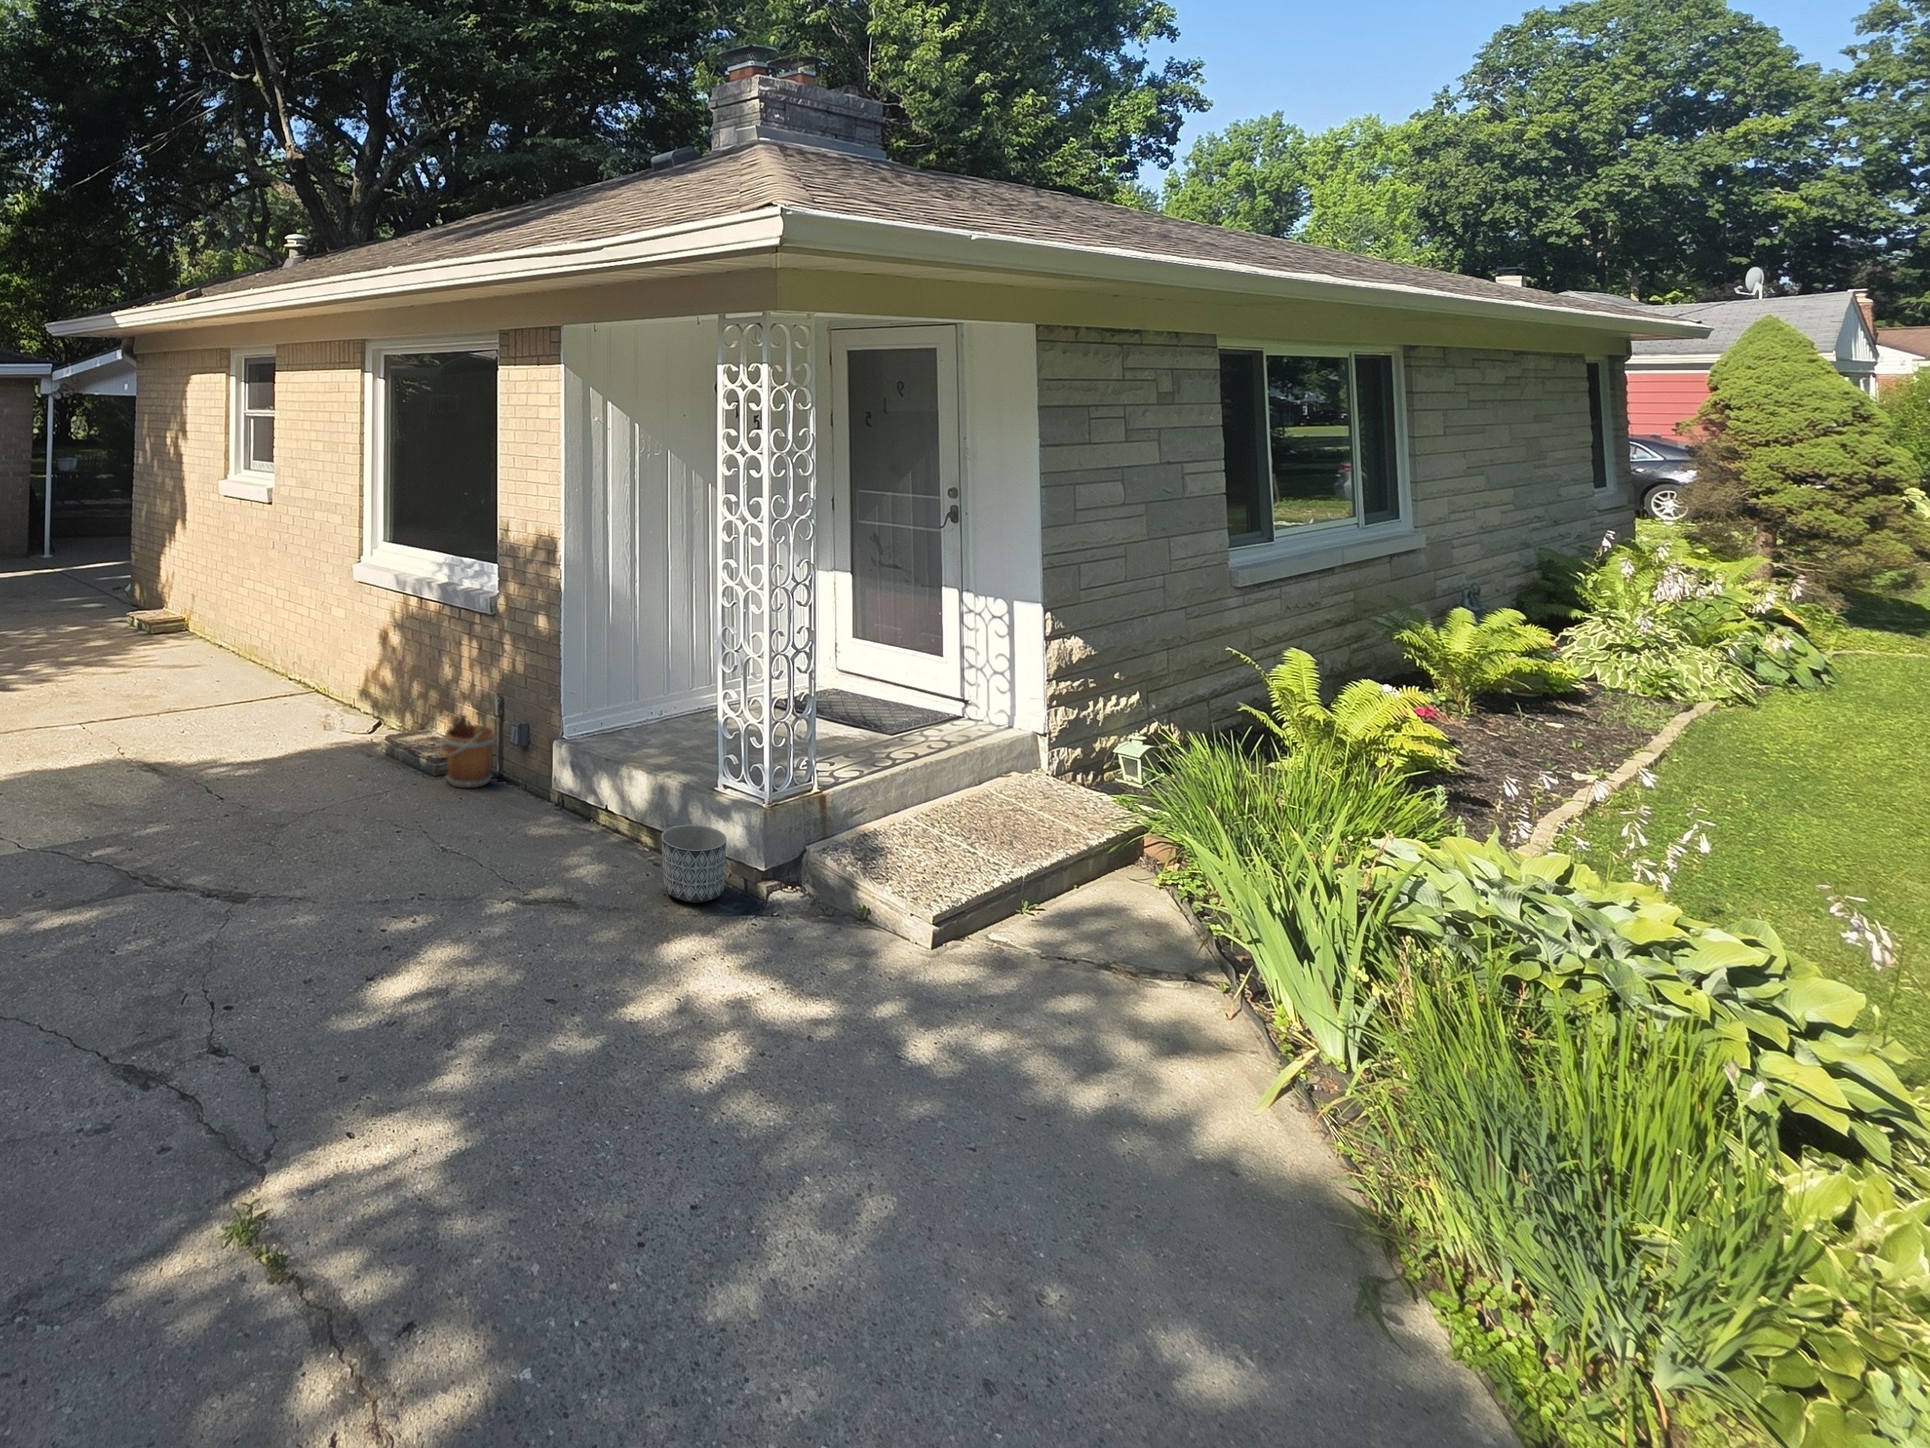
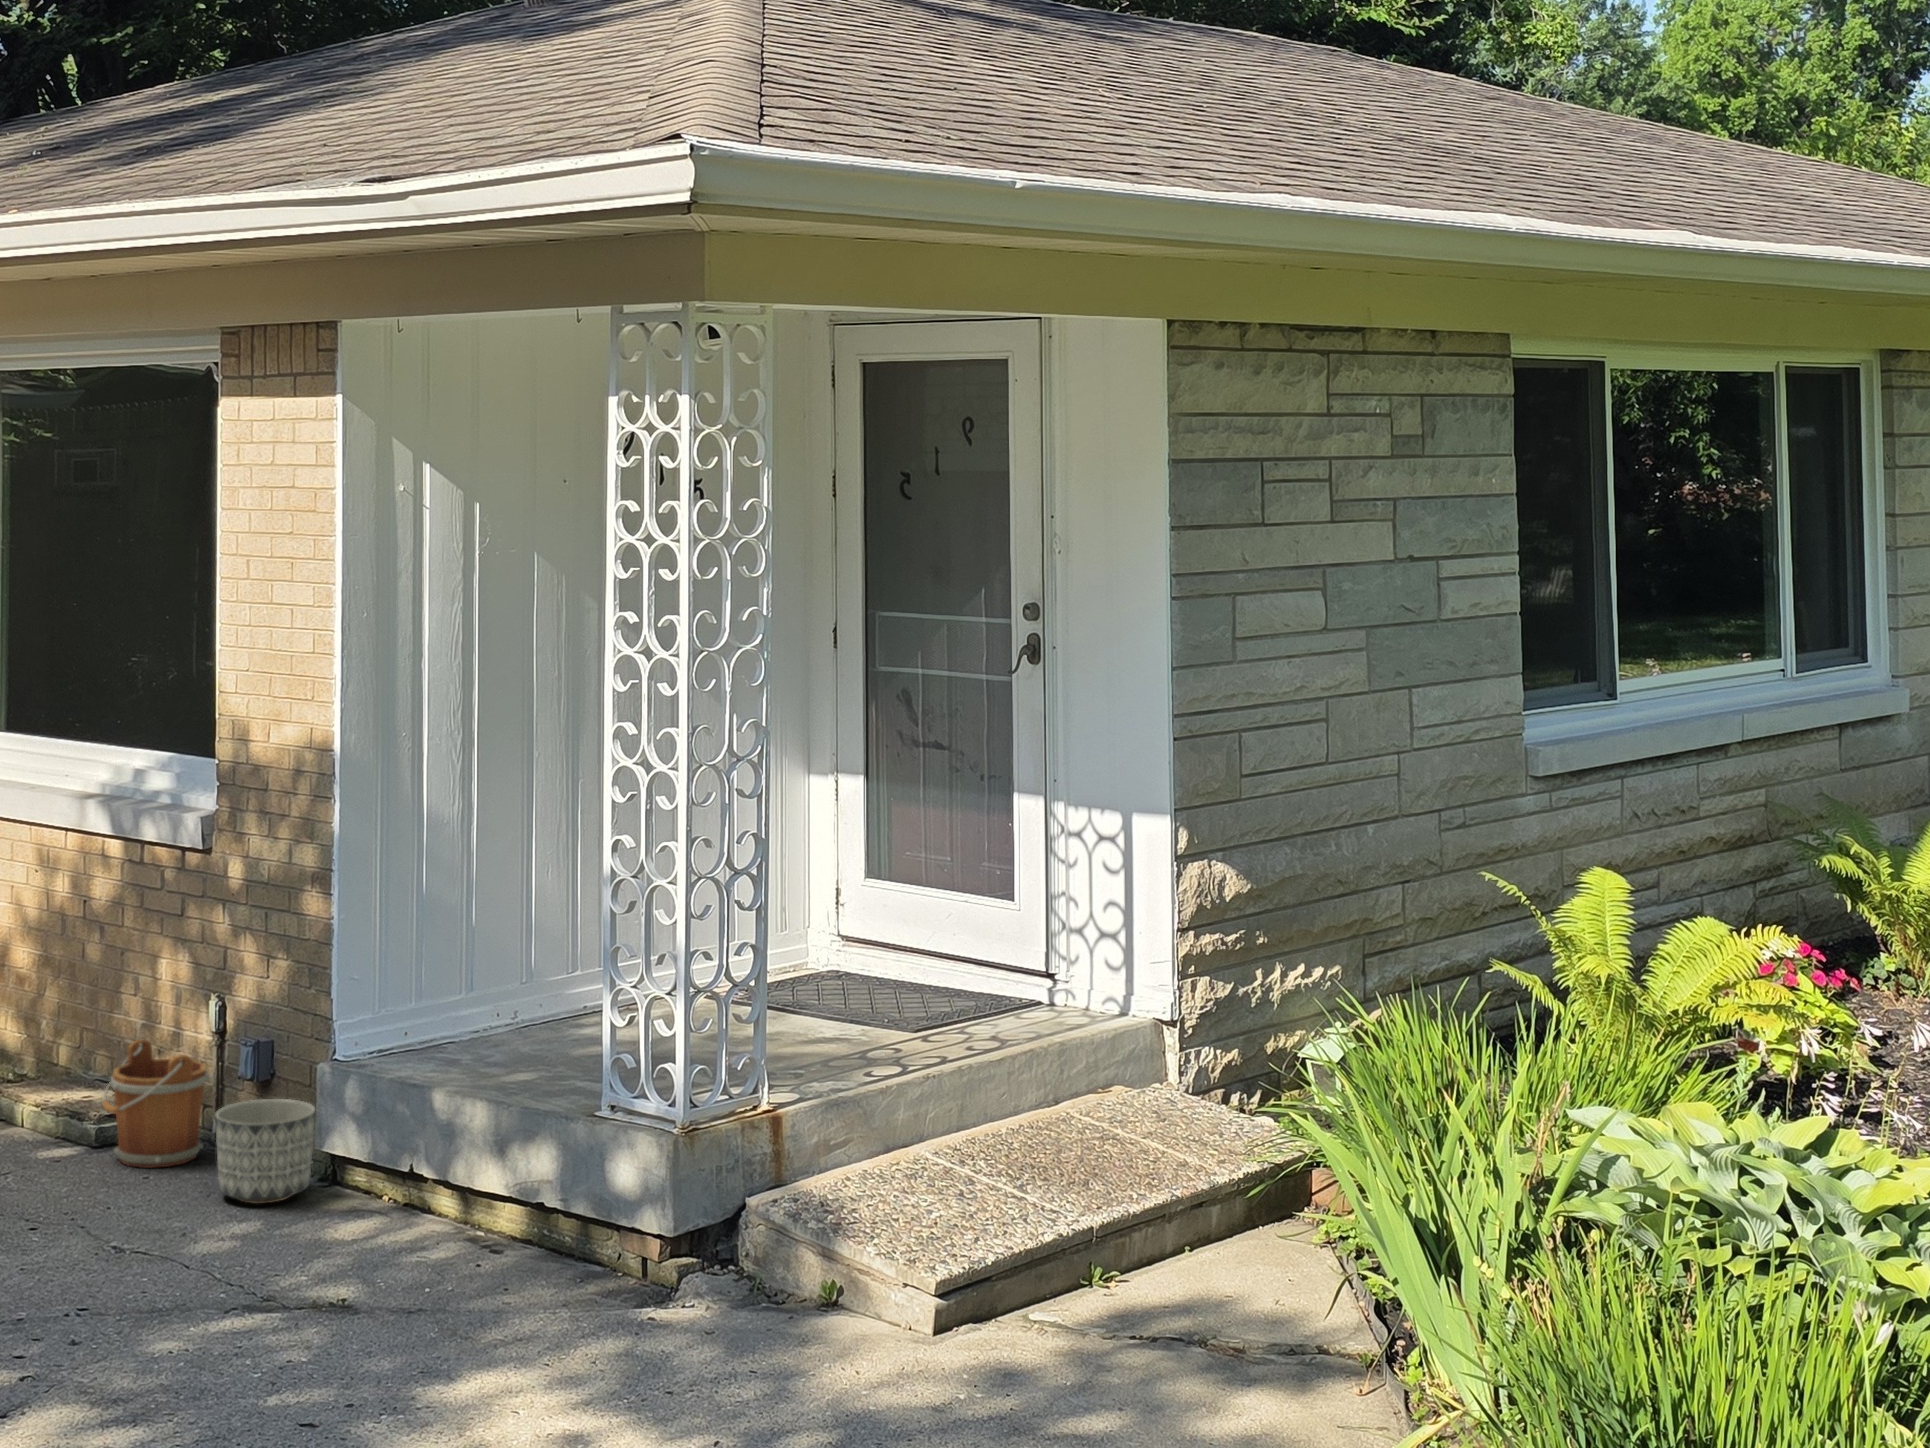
planter: present [661,825,727,903] -> present [215,1099,315,1204]

